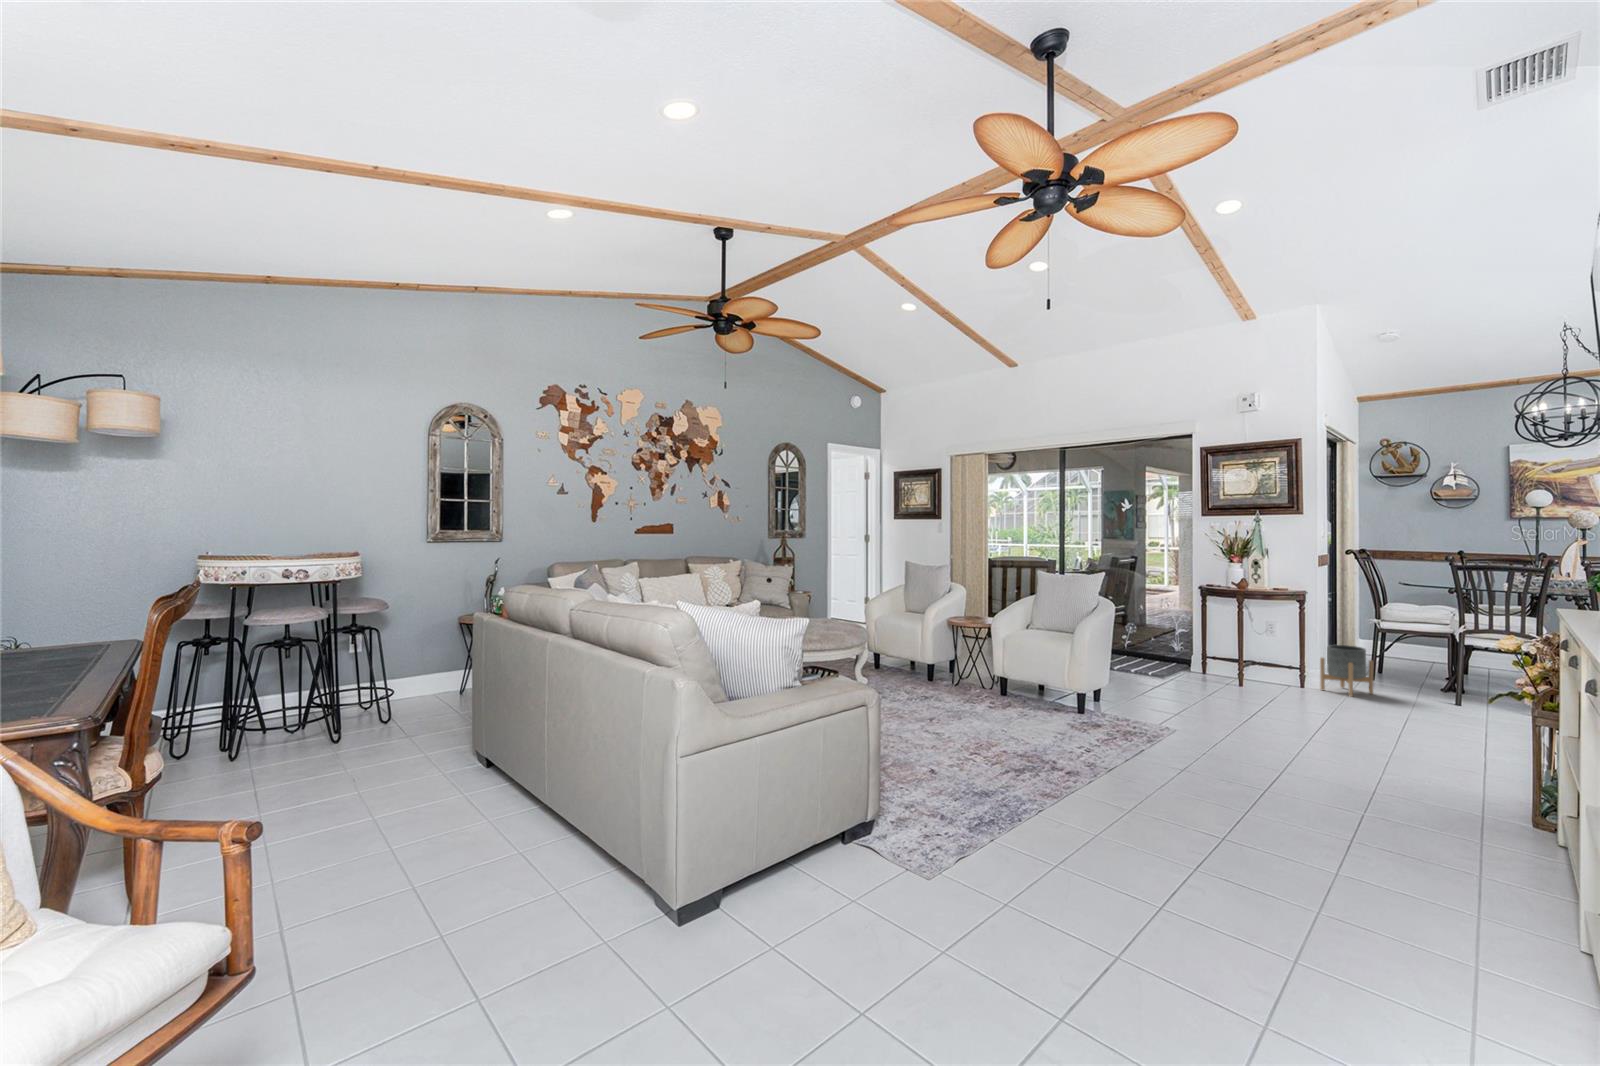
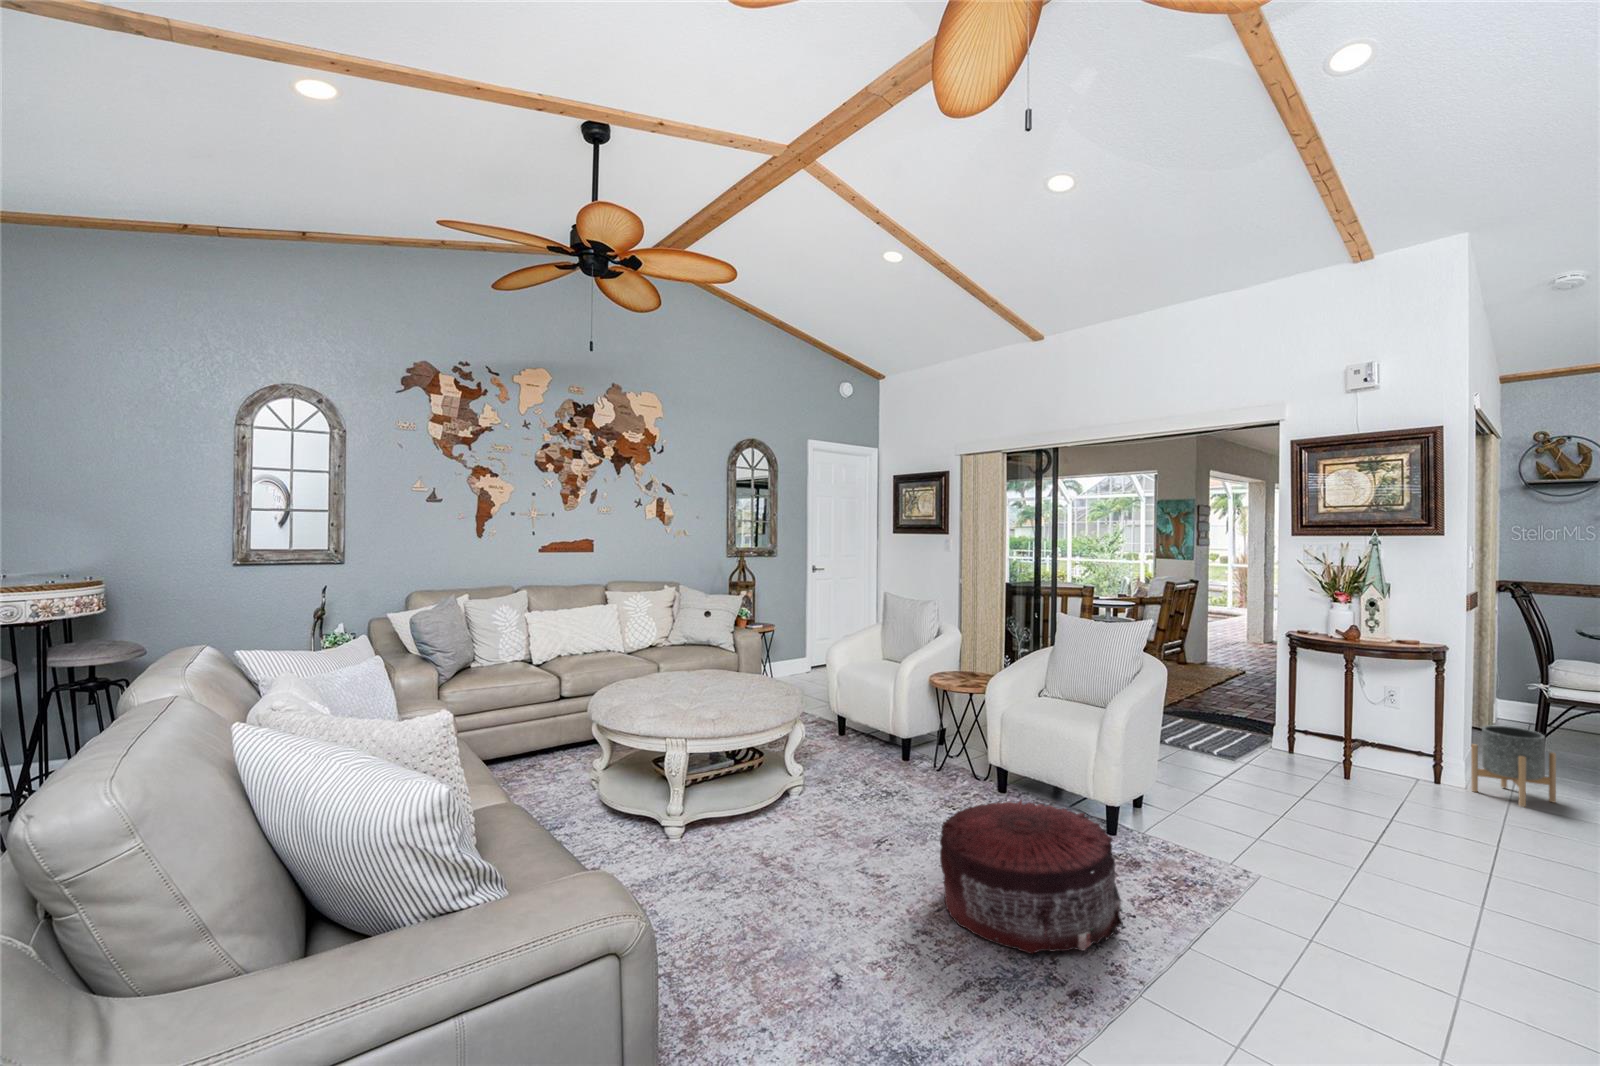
pouf: none [976,684,1093,762] -> present [940,800,1123,954]

